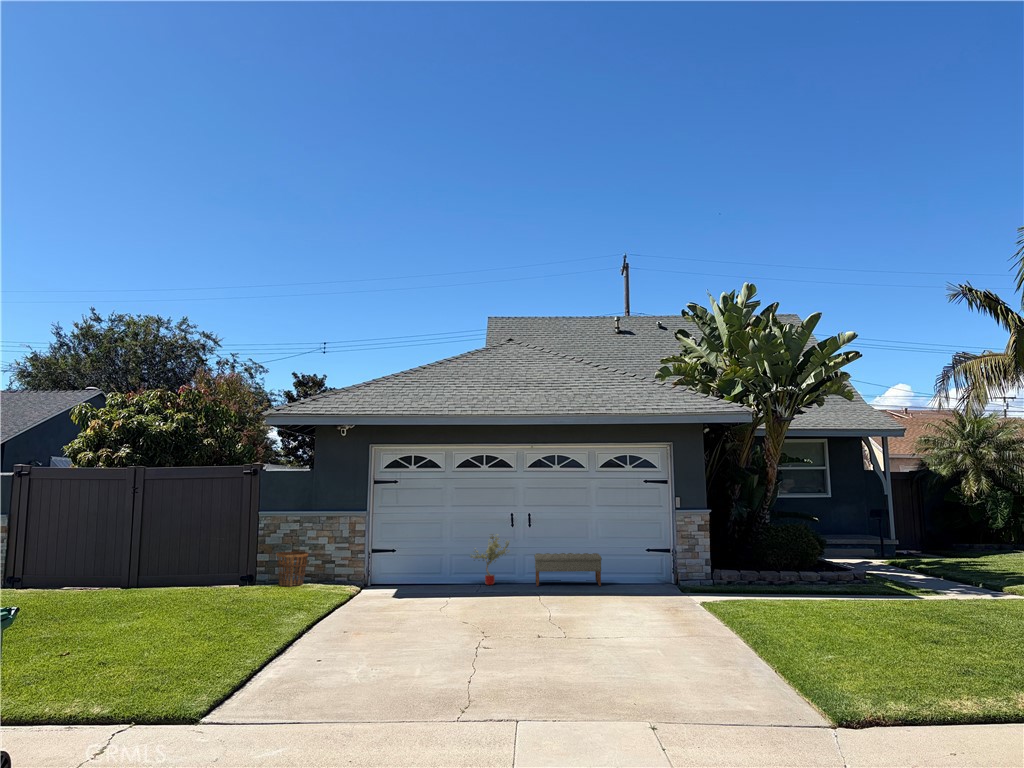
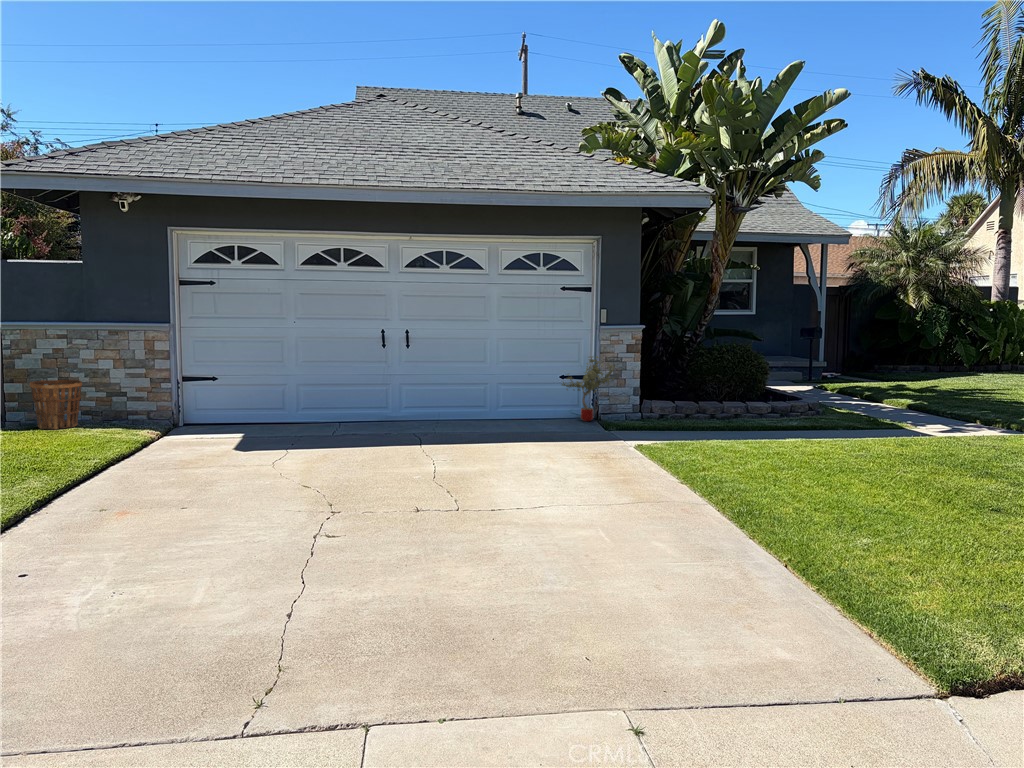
potted tree: present [471,534,510,585] -> present [562,356,614,421]
bench: present [534,553,602,586] -> none [412,381,503,425]

